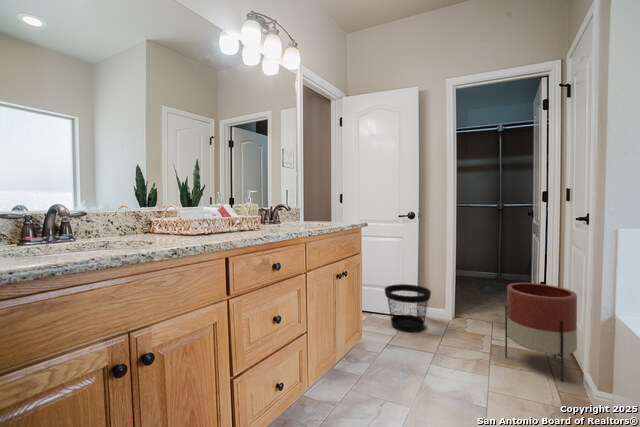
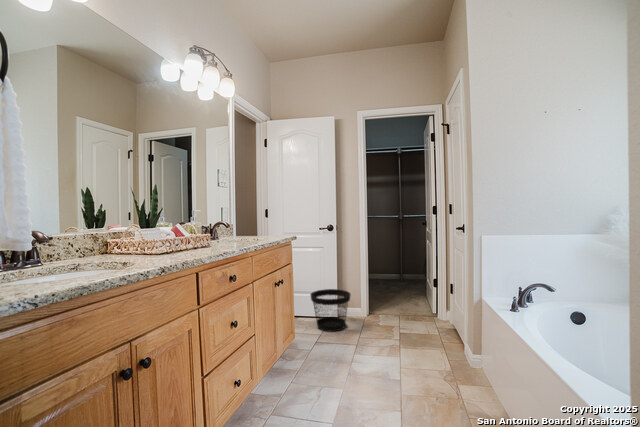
planter: present [505,283,577,382] -> none [409,279,457,353]

